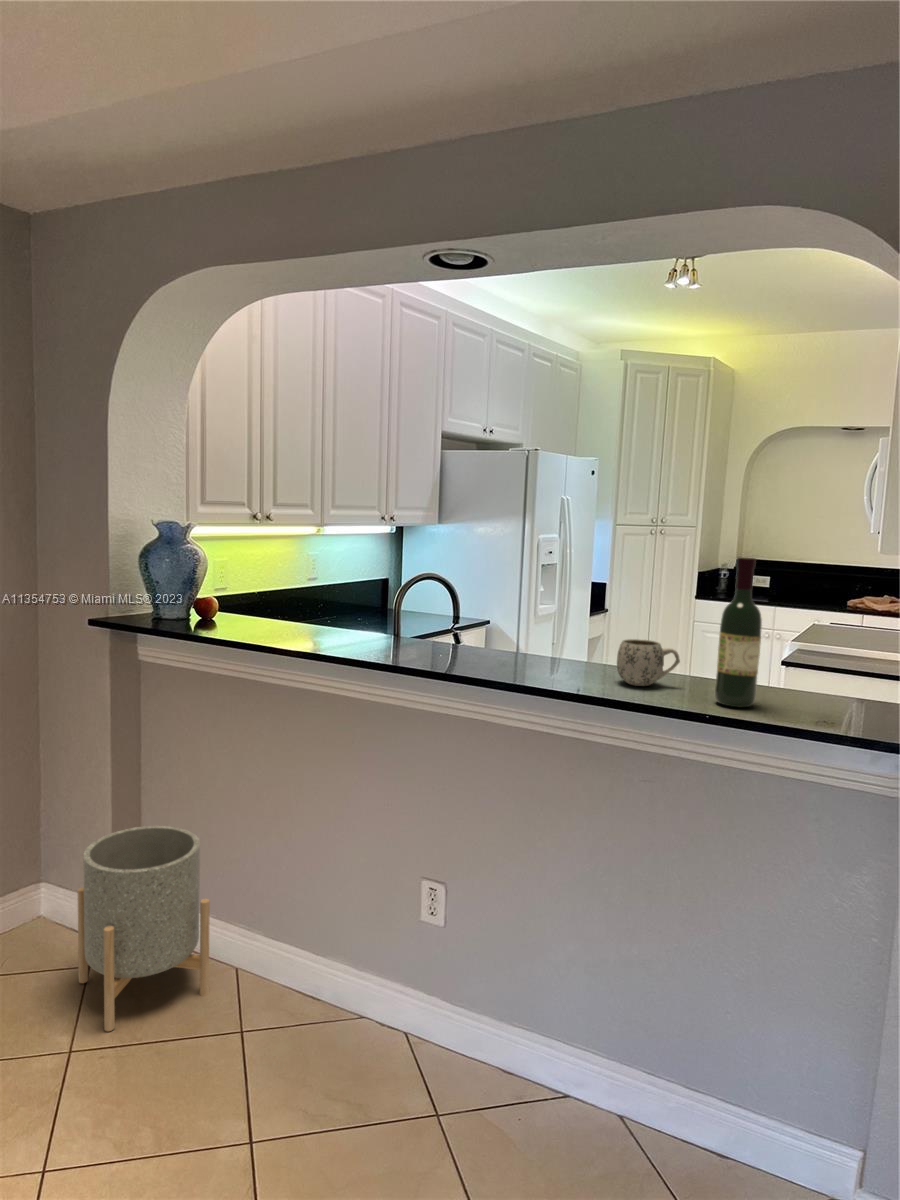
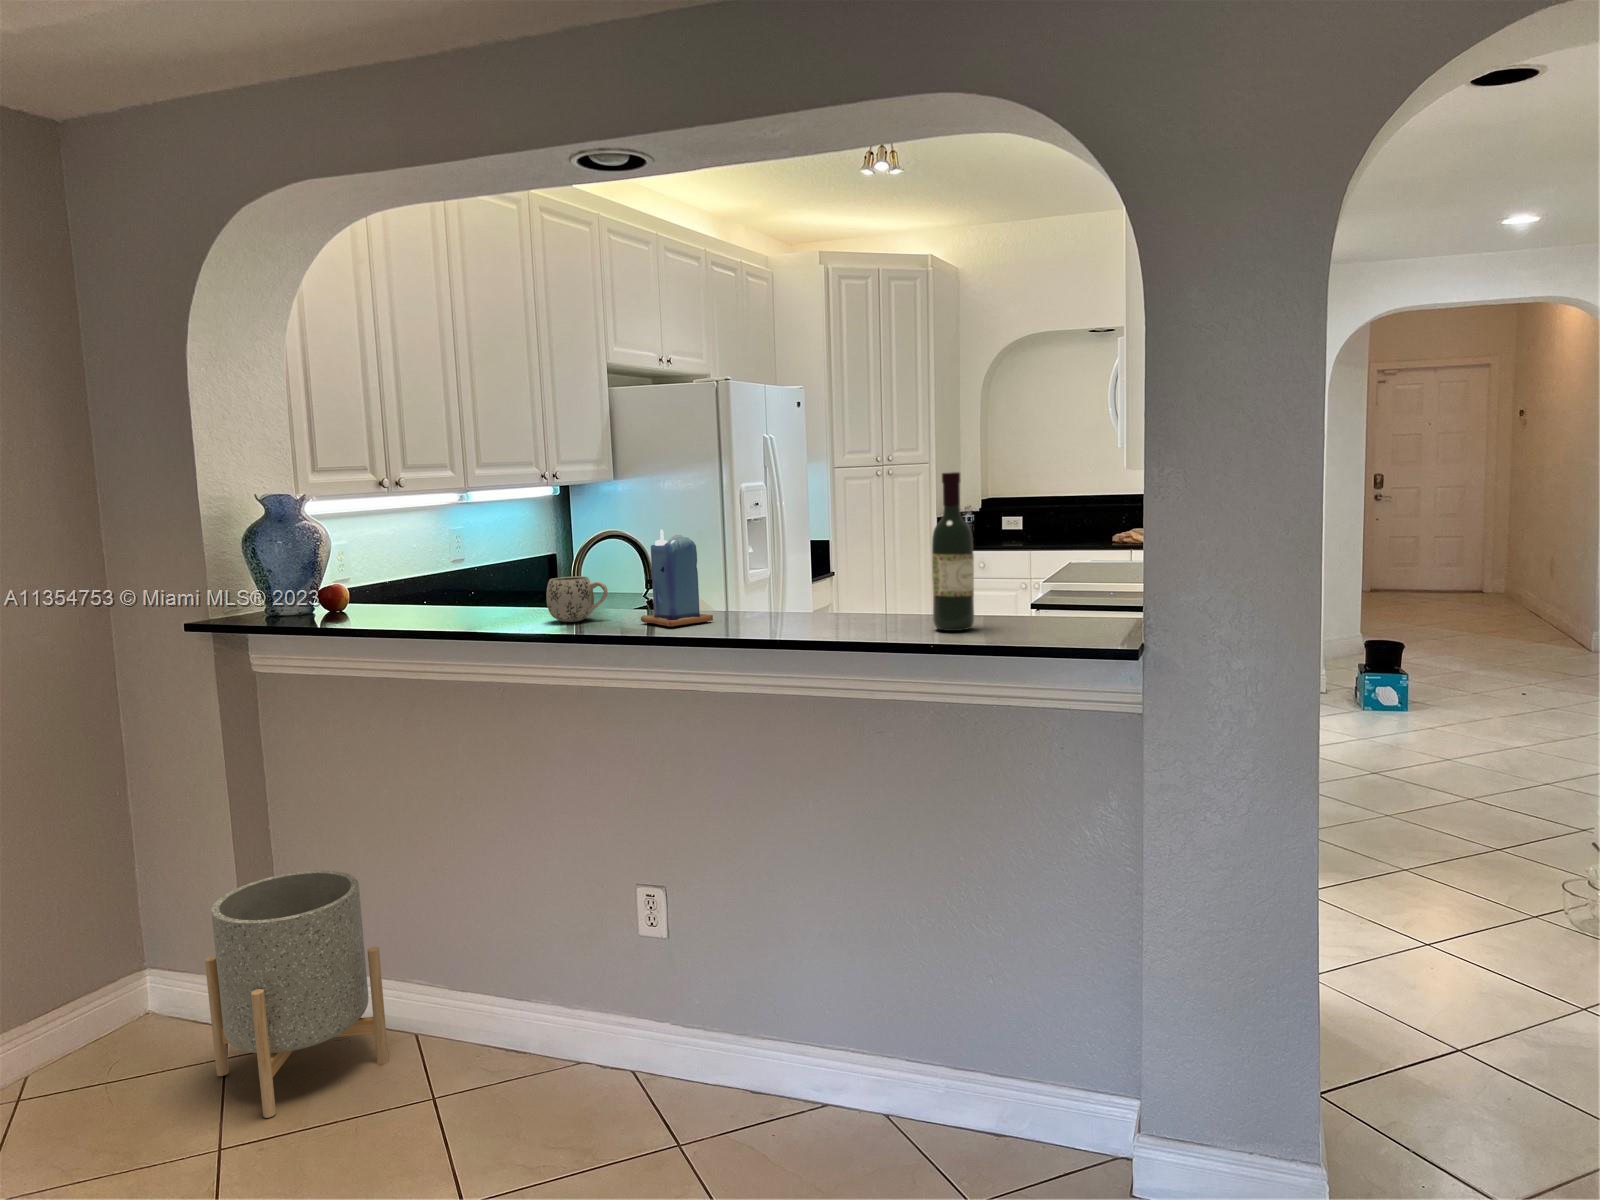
candle: none [446,582,509,669] -> present [641,529,713,627]
mug: present [617,639,680,686] -> present [546,576,608,622]

